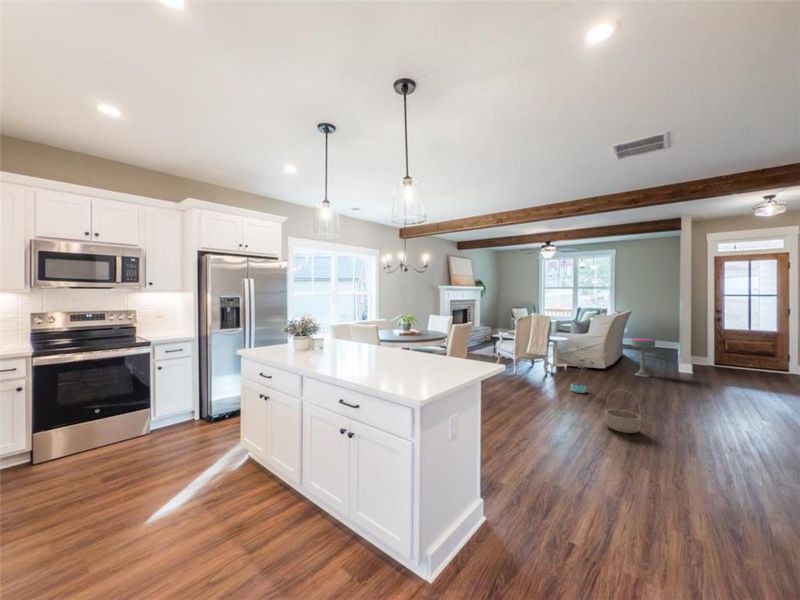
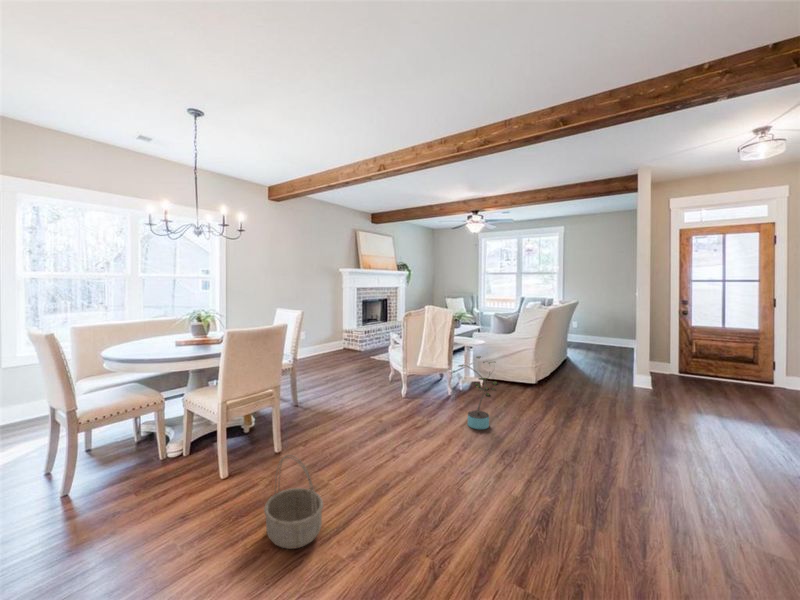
bar stool: present [631,338,655,377] -> none [568,340,600,394]
basket: present [605,389,642,433] -> present [264,455,323,549]

